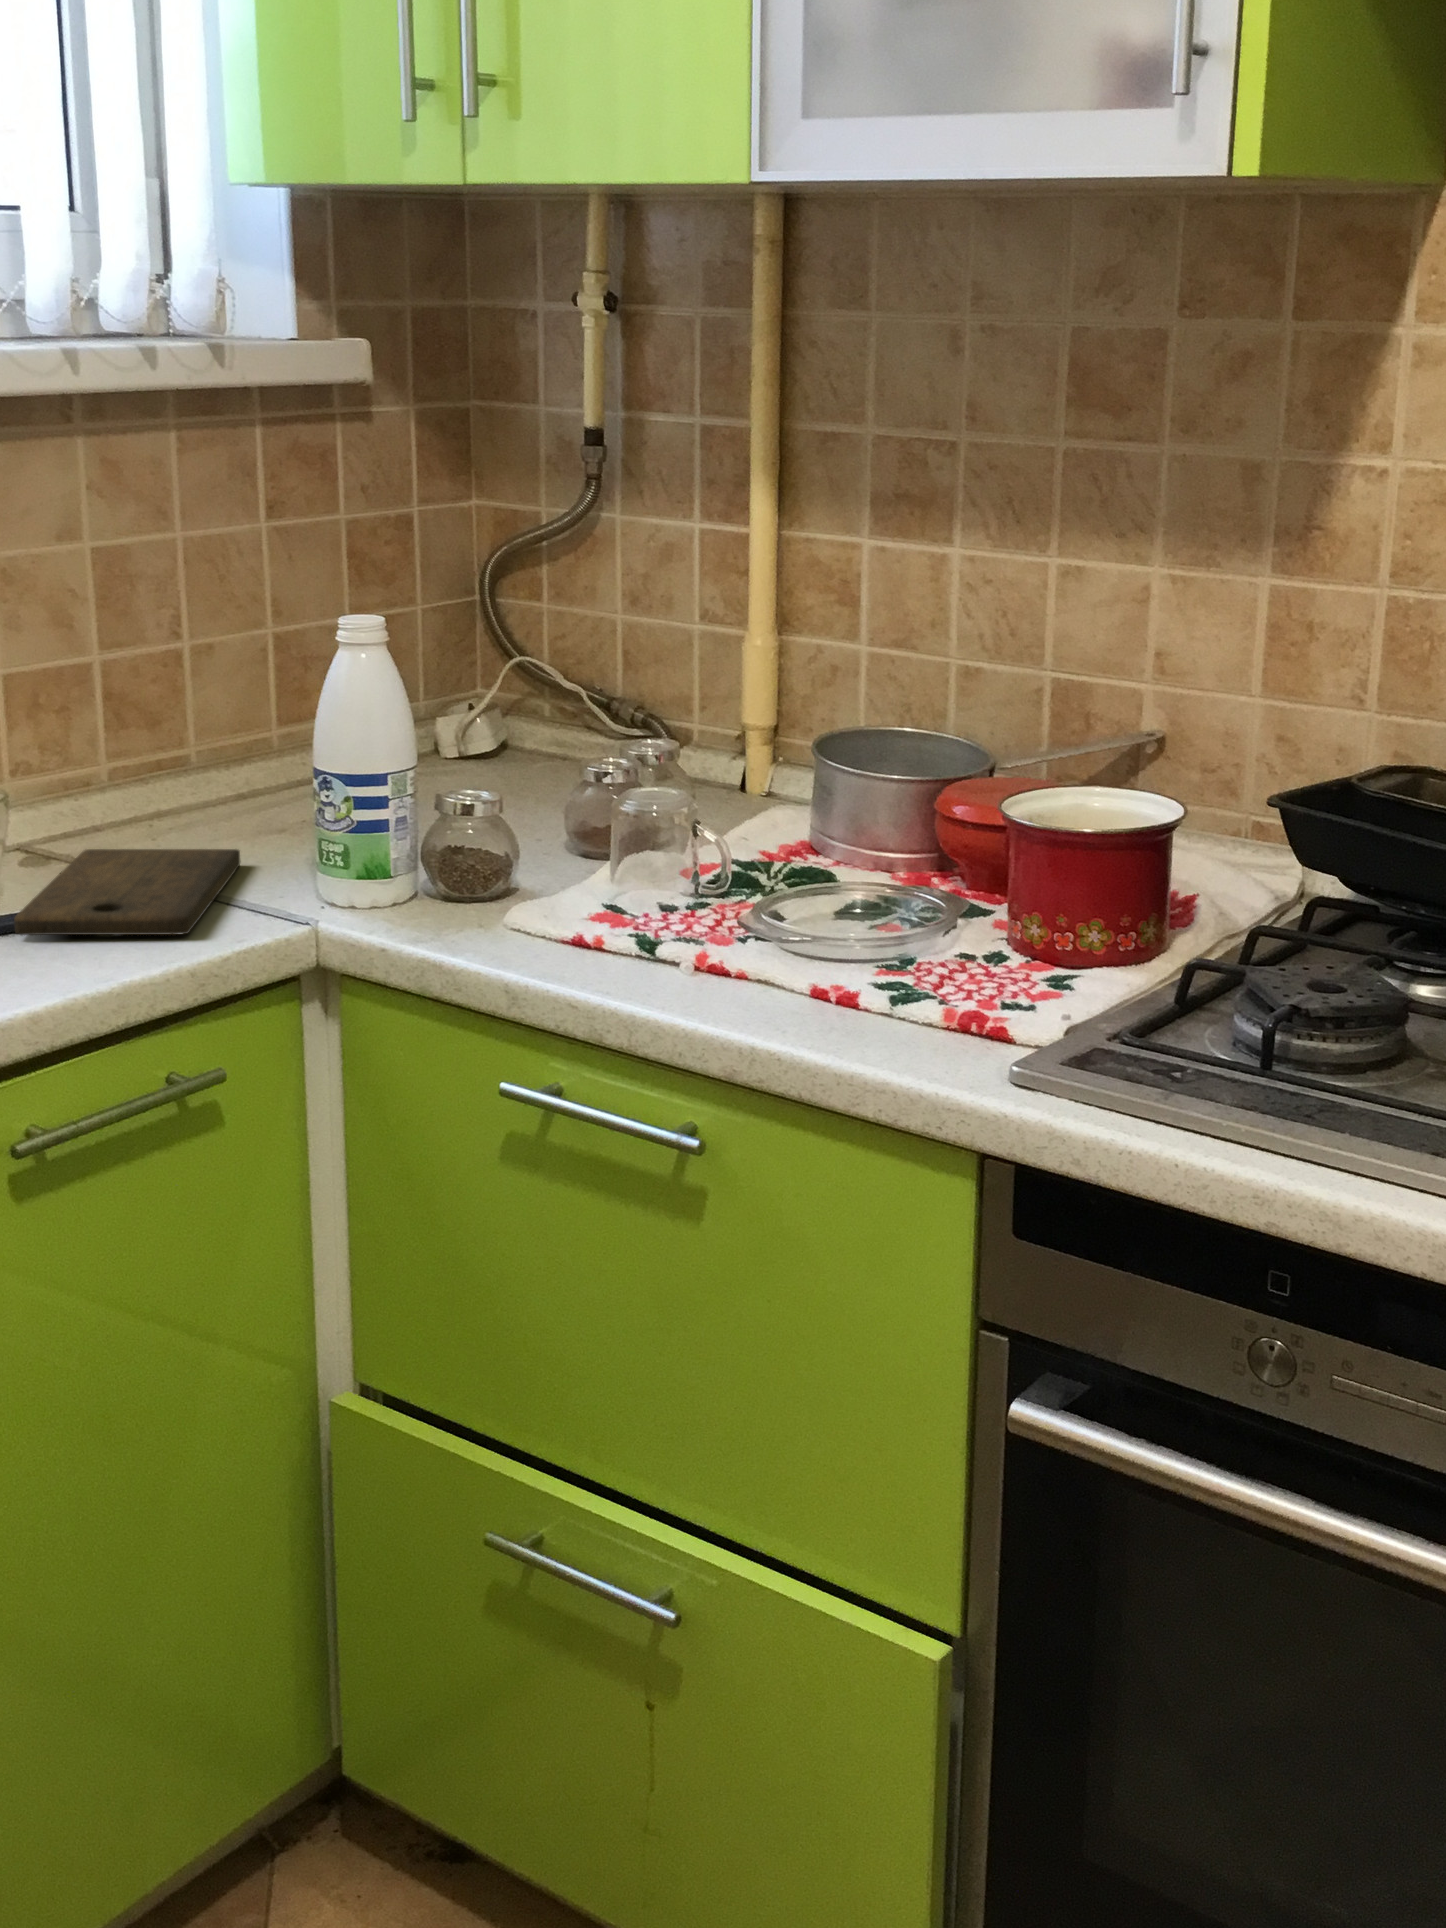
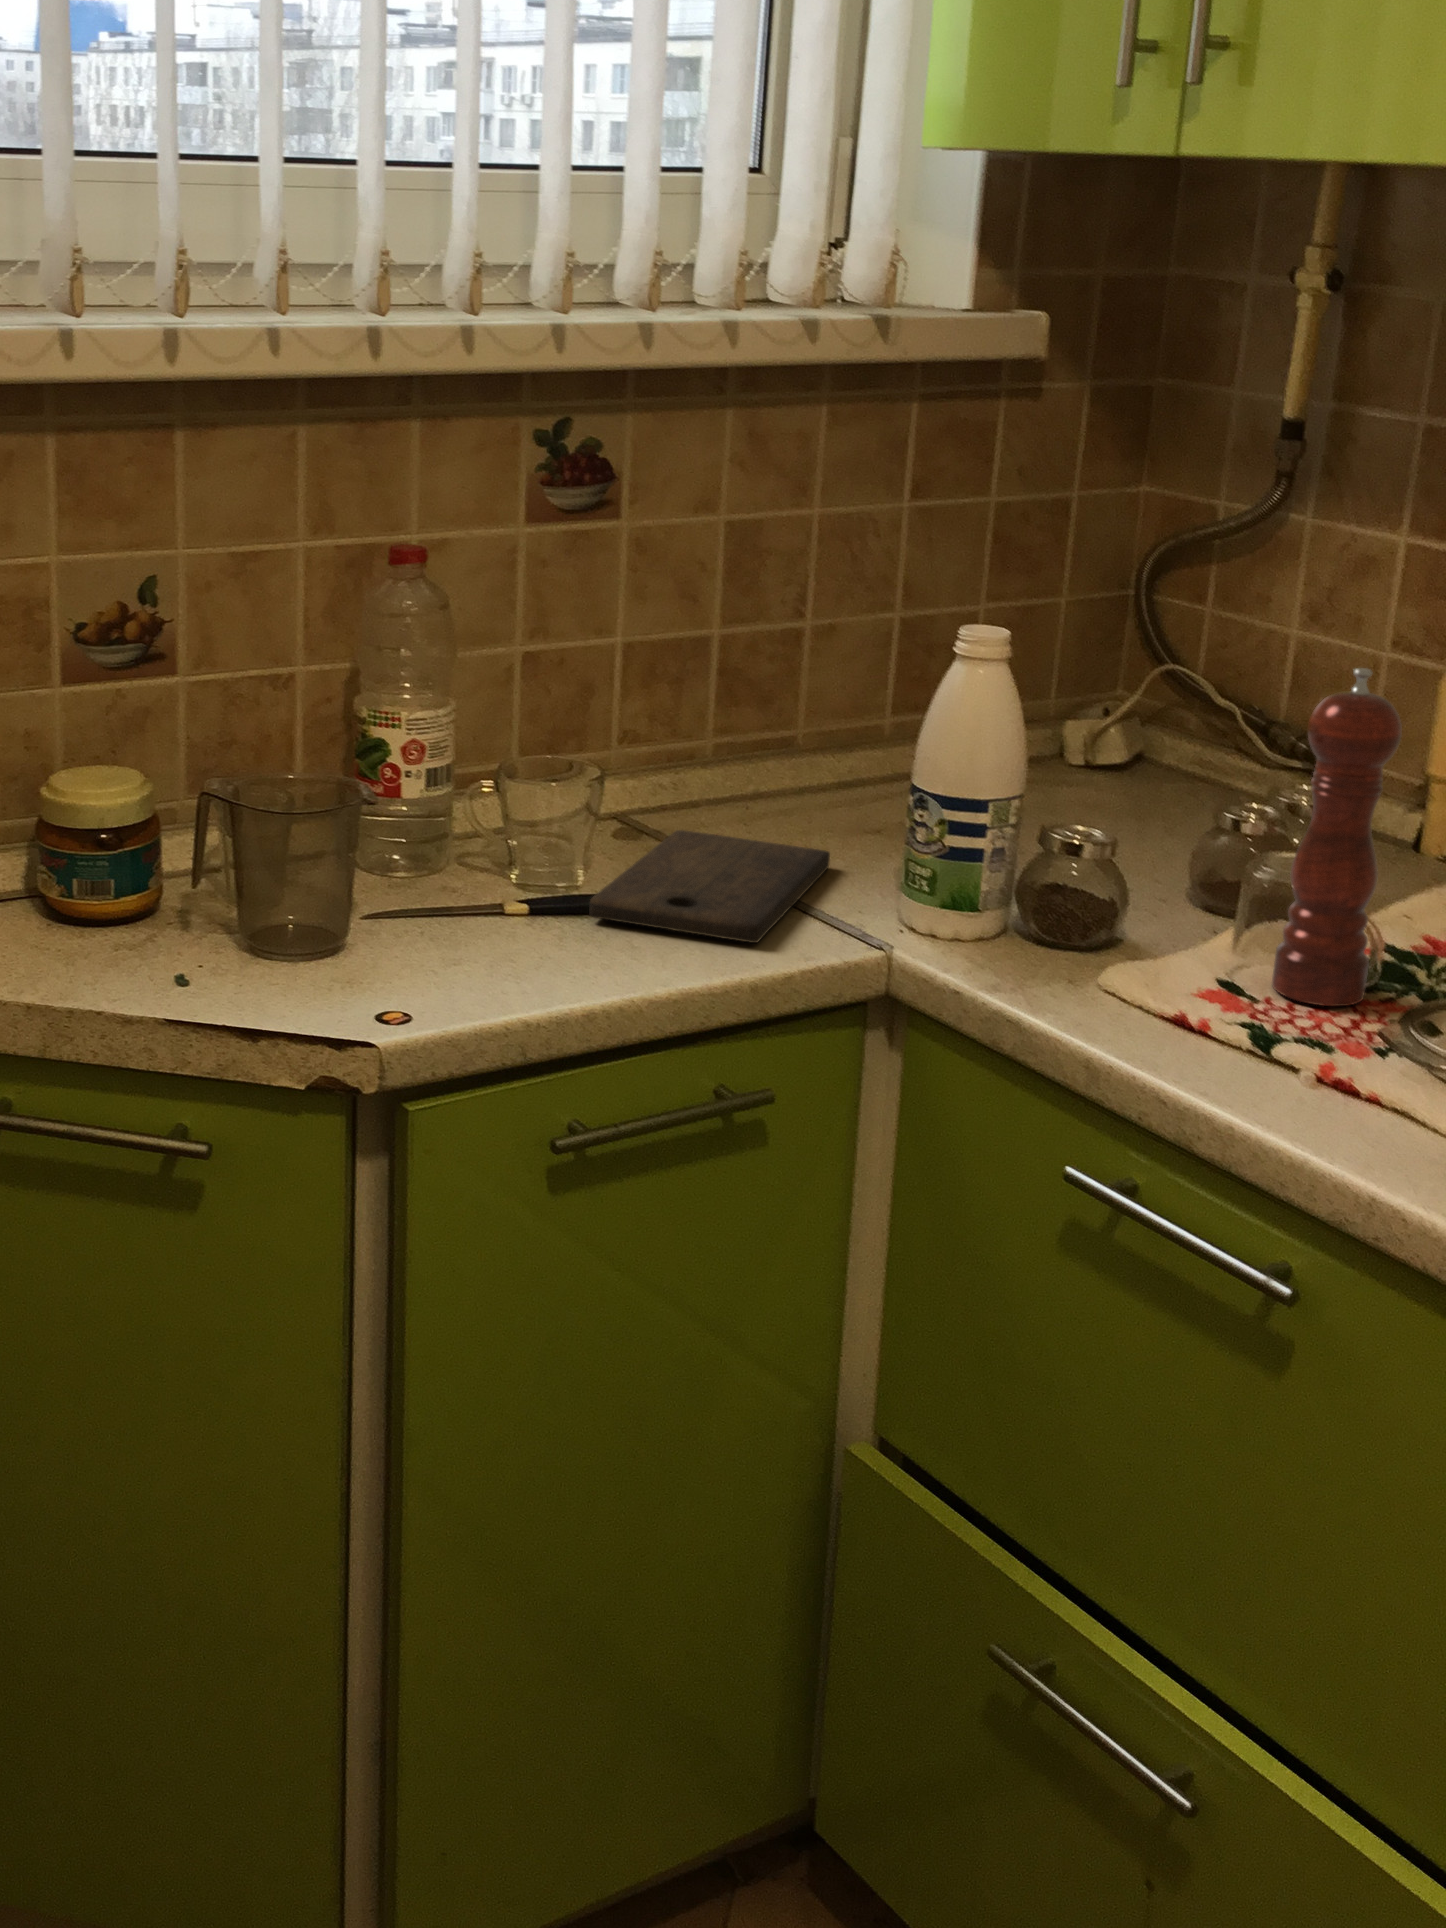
pepper mill: none [647,620,722,912] -> present [1272,668,1402,1006]

